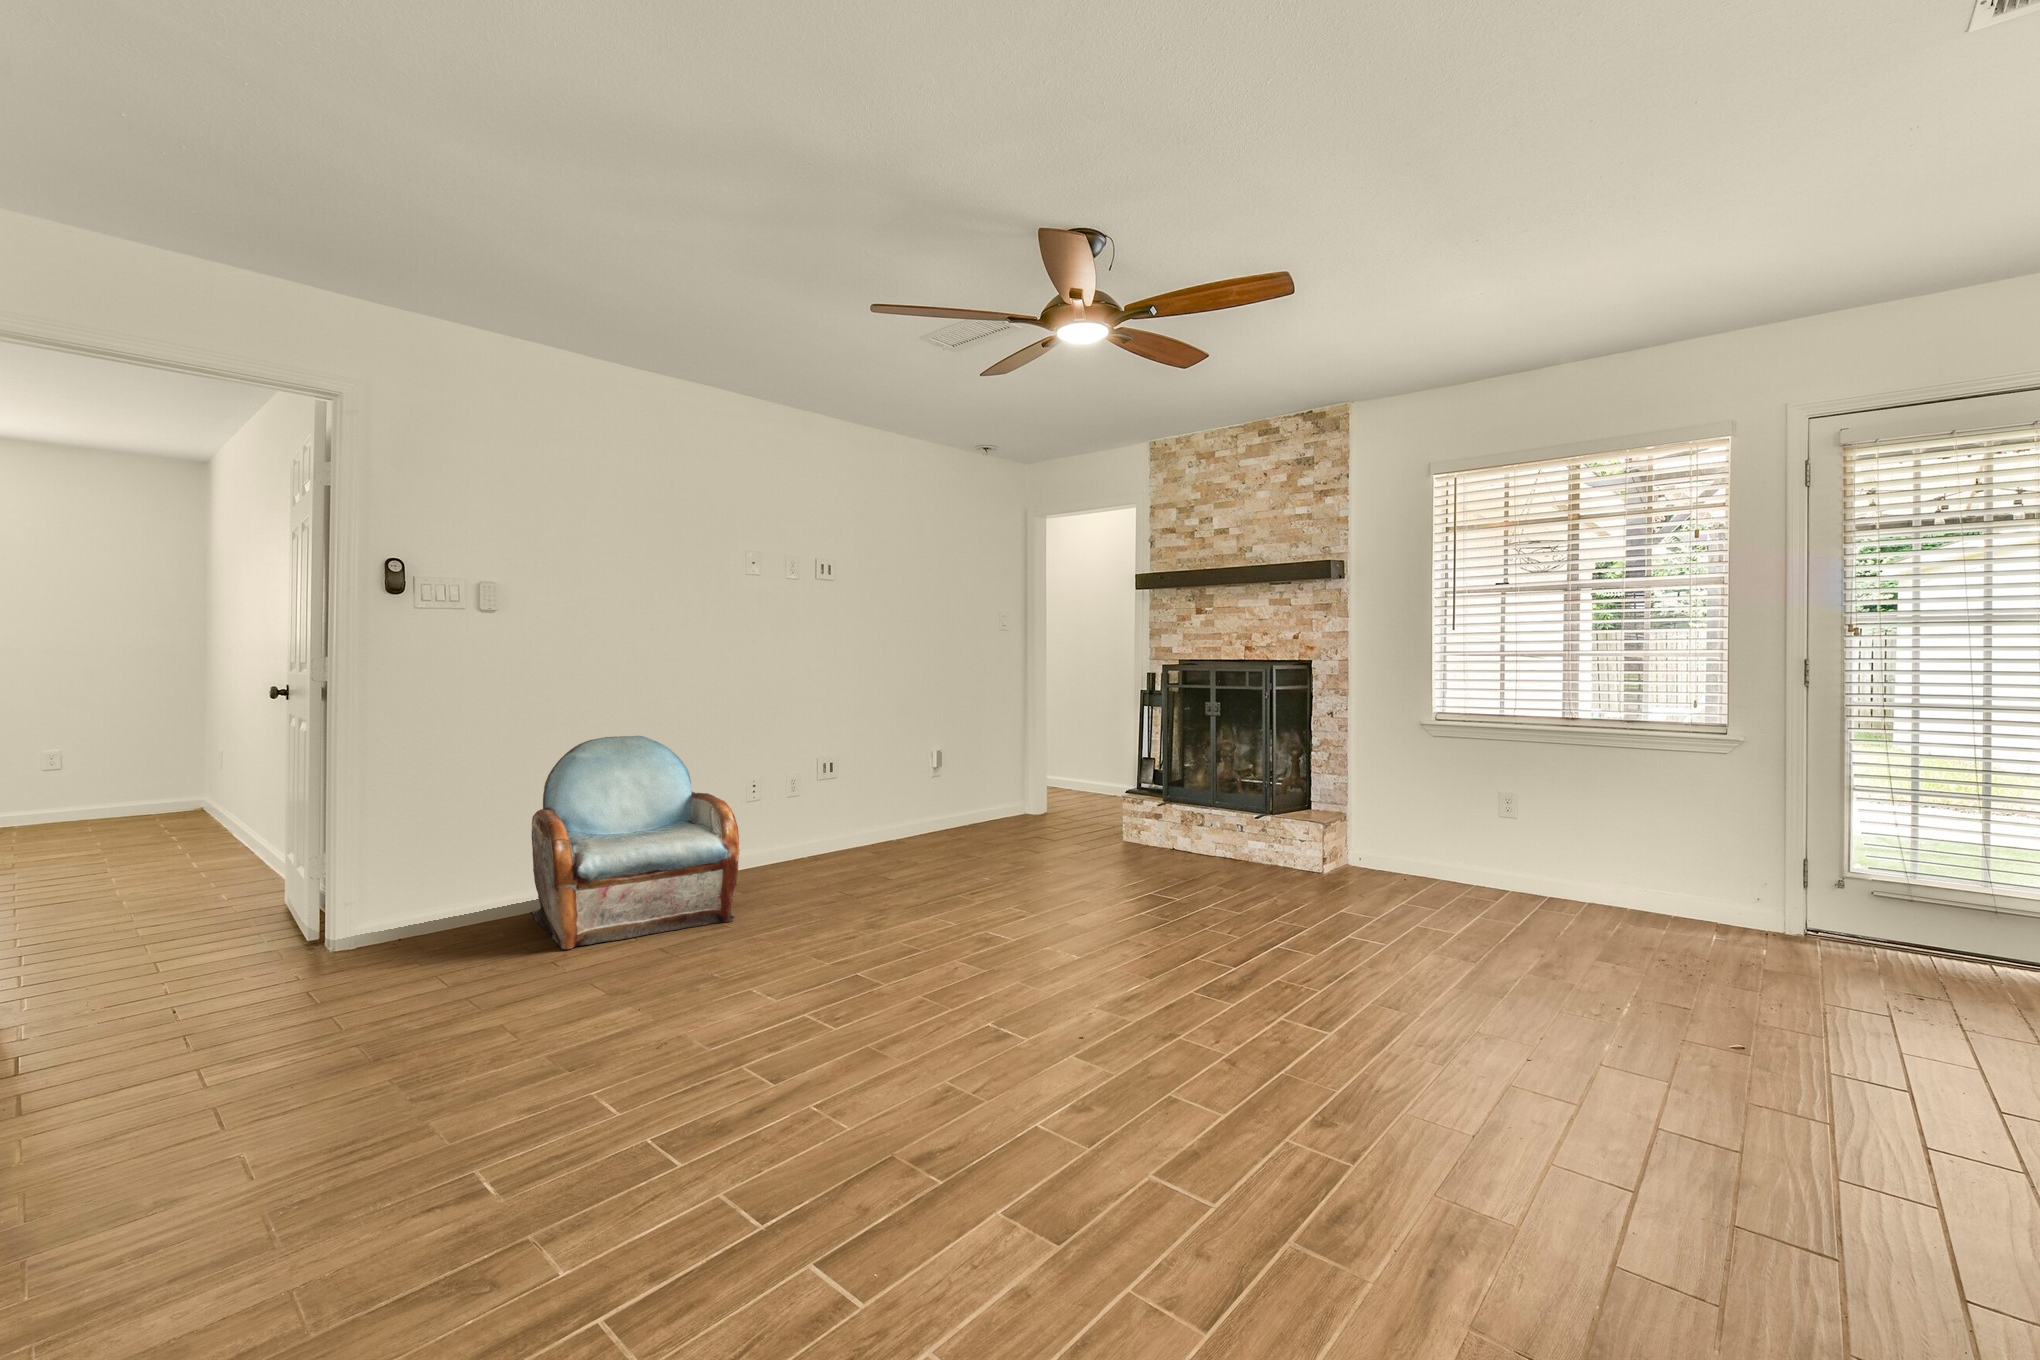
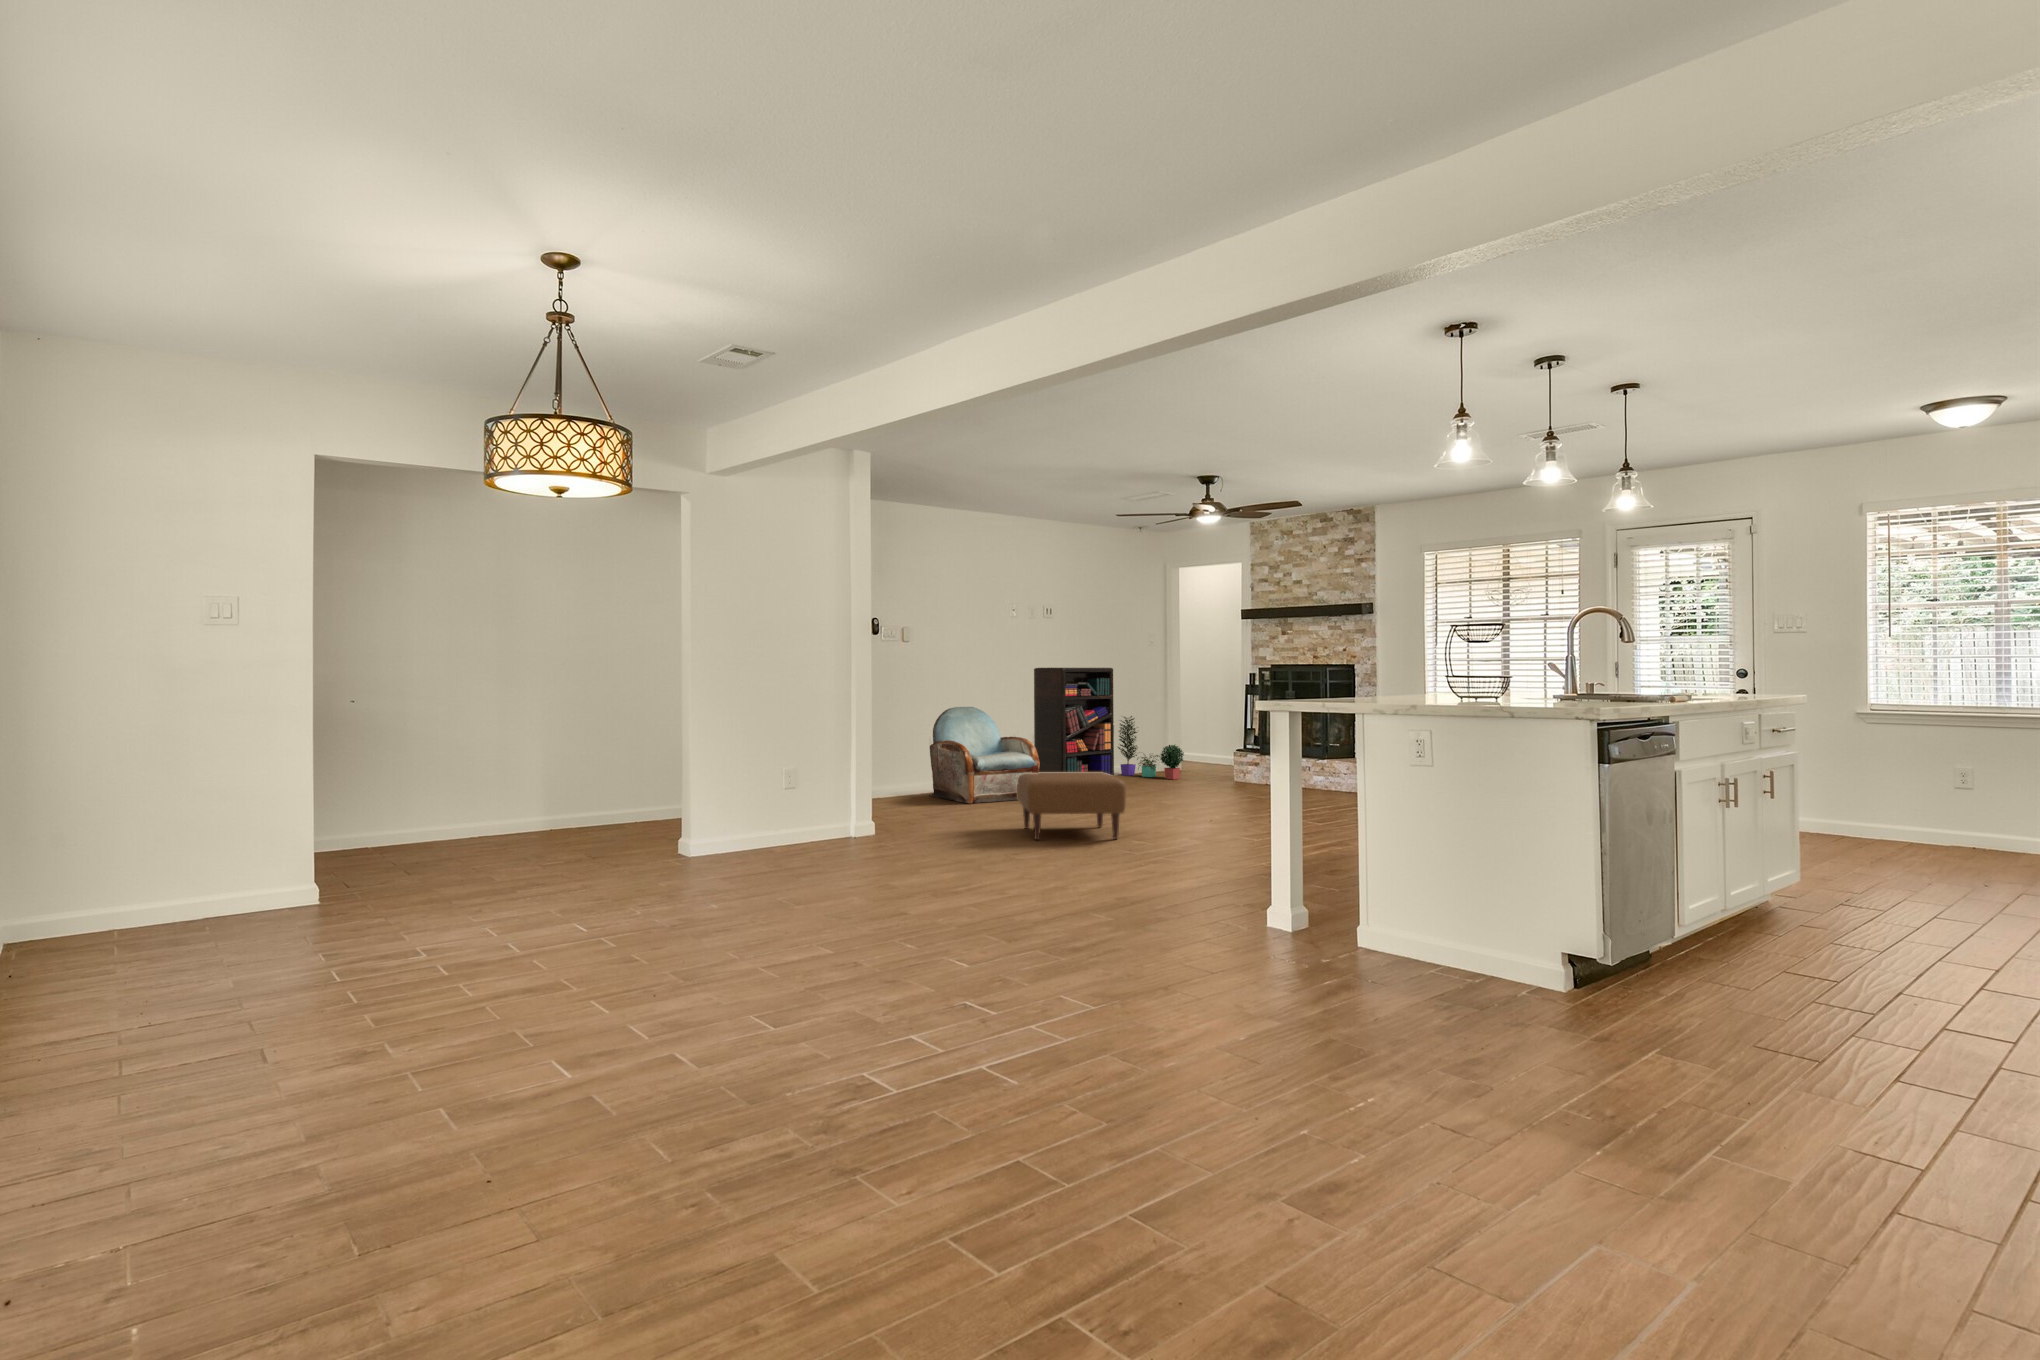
bookshelf: none [790,663,931,868] -> present [1034,668,1114,776]
potted plant: none [947,736,1046,841] -> present [1118,716,1184,780]
ottoman: none [384,947,766,1252] -> present [1017,772,1126,840]

